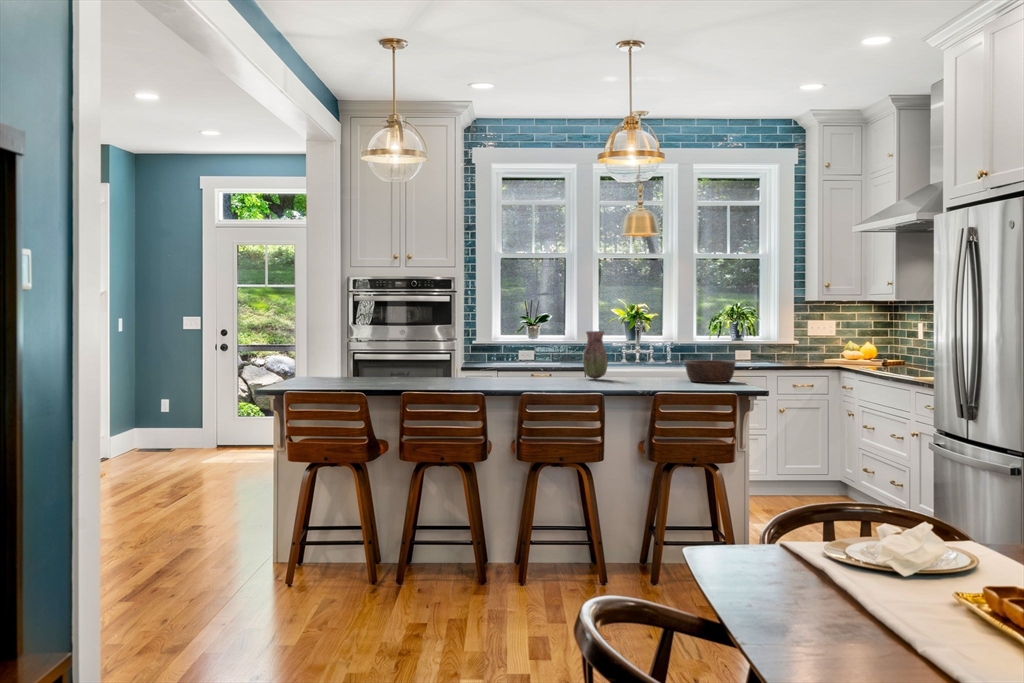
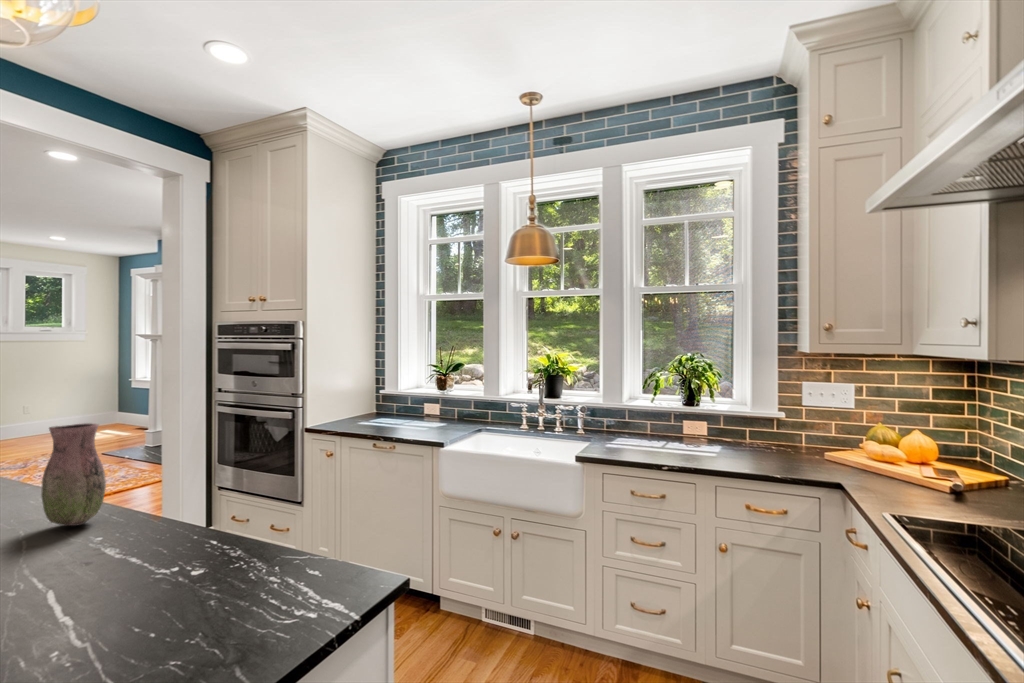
wooden bowl: present [685,360,735,383] -> none [105,515,266,620]

